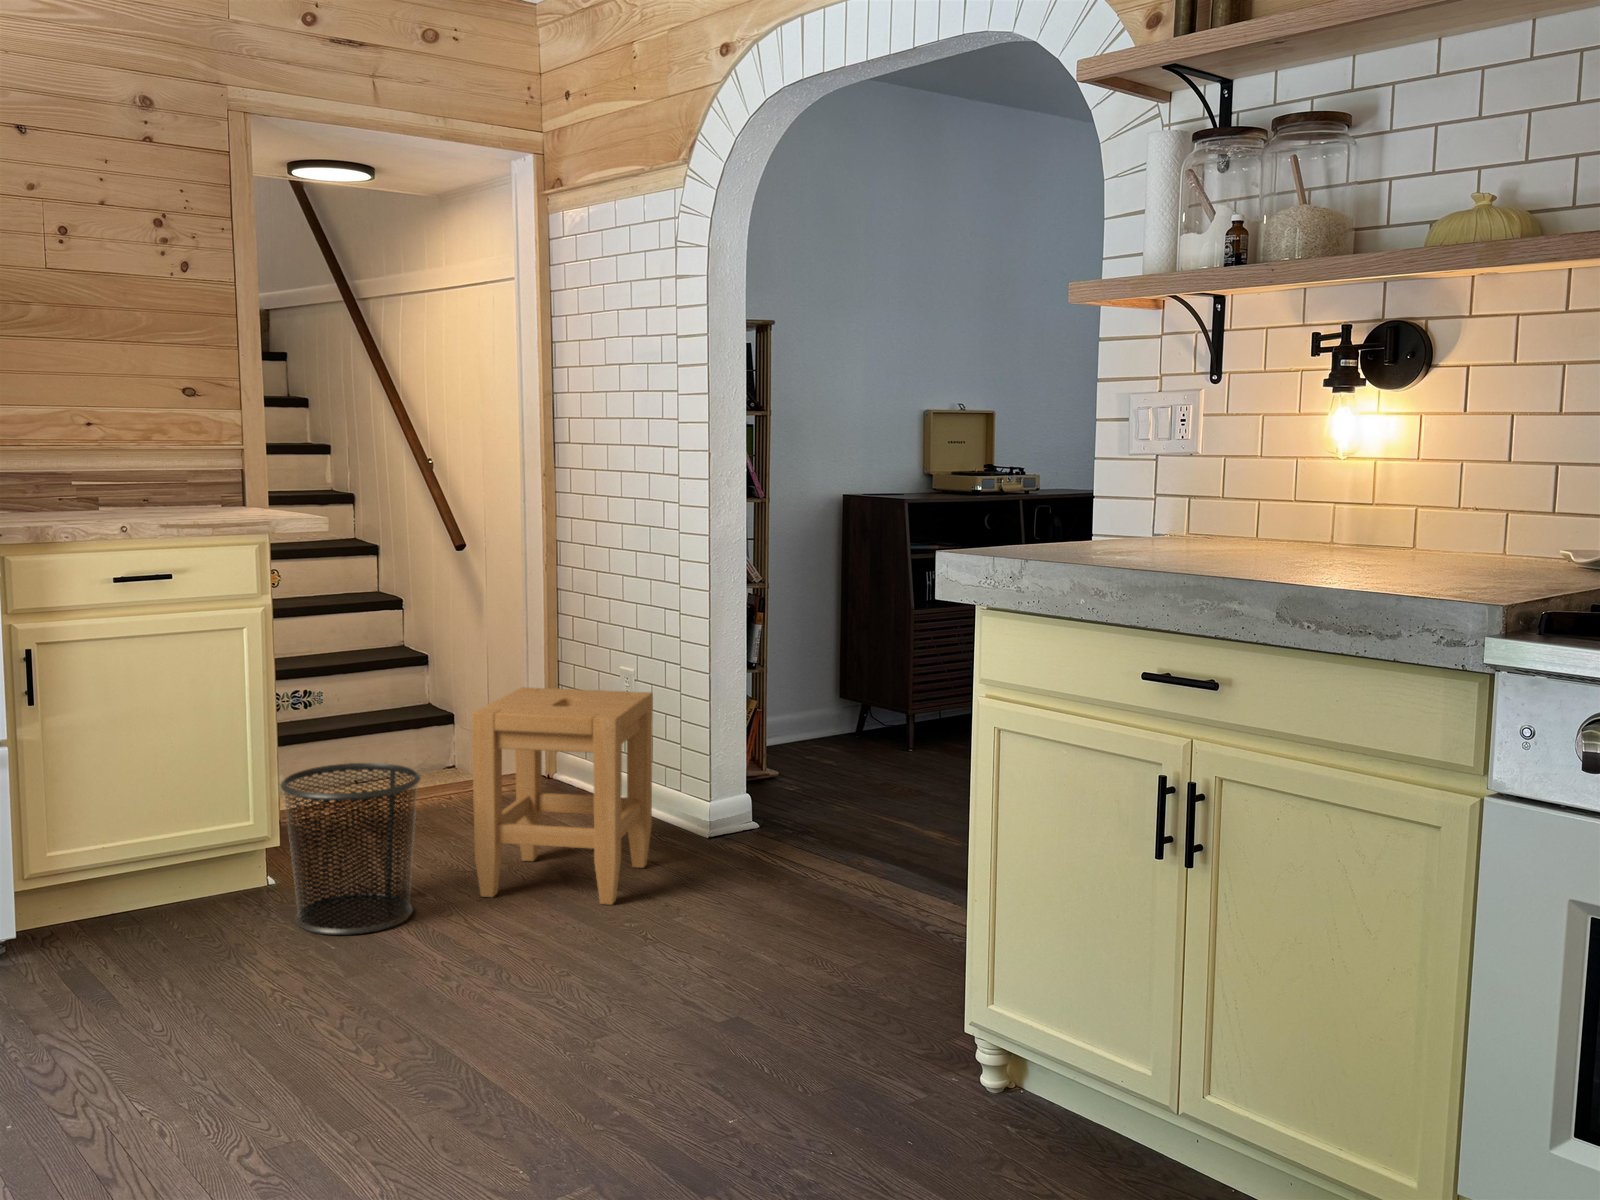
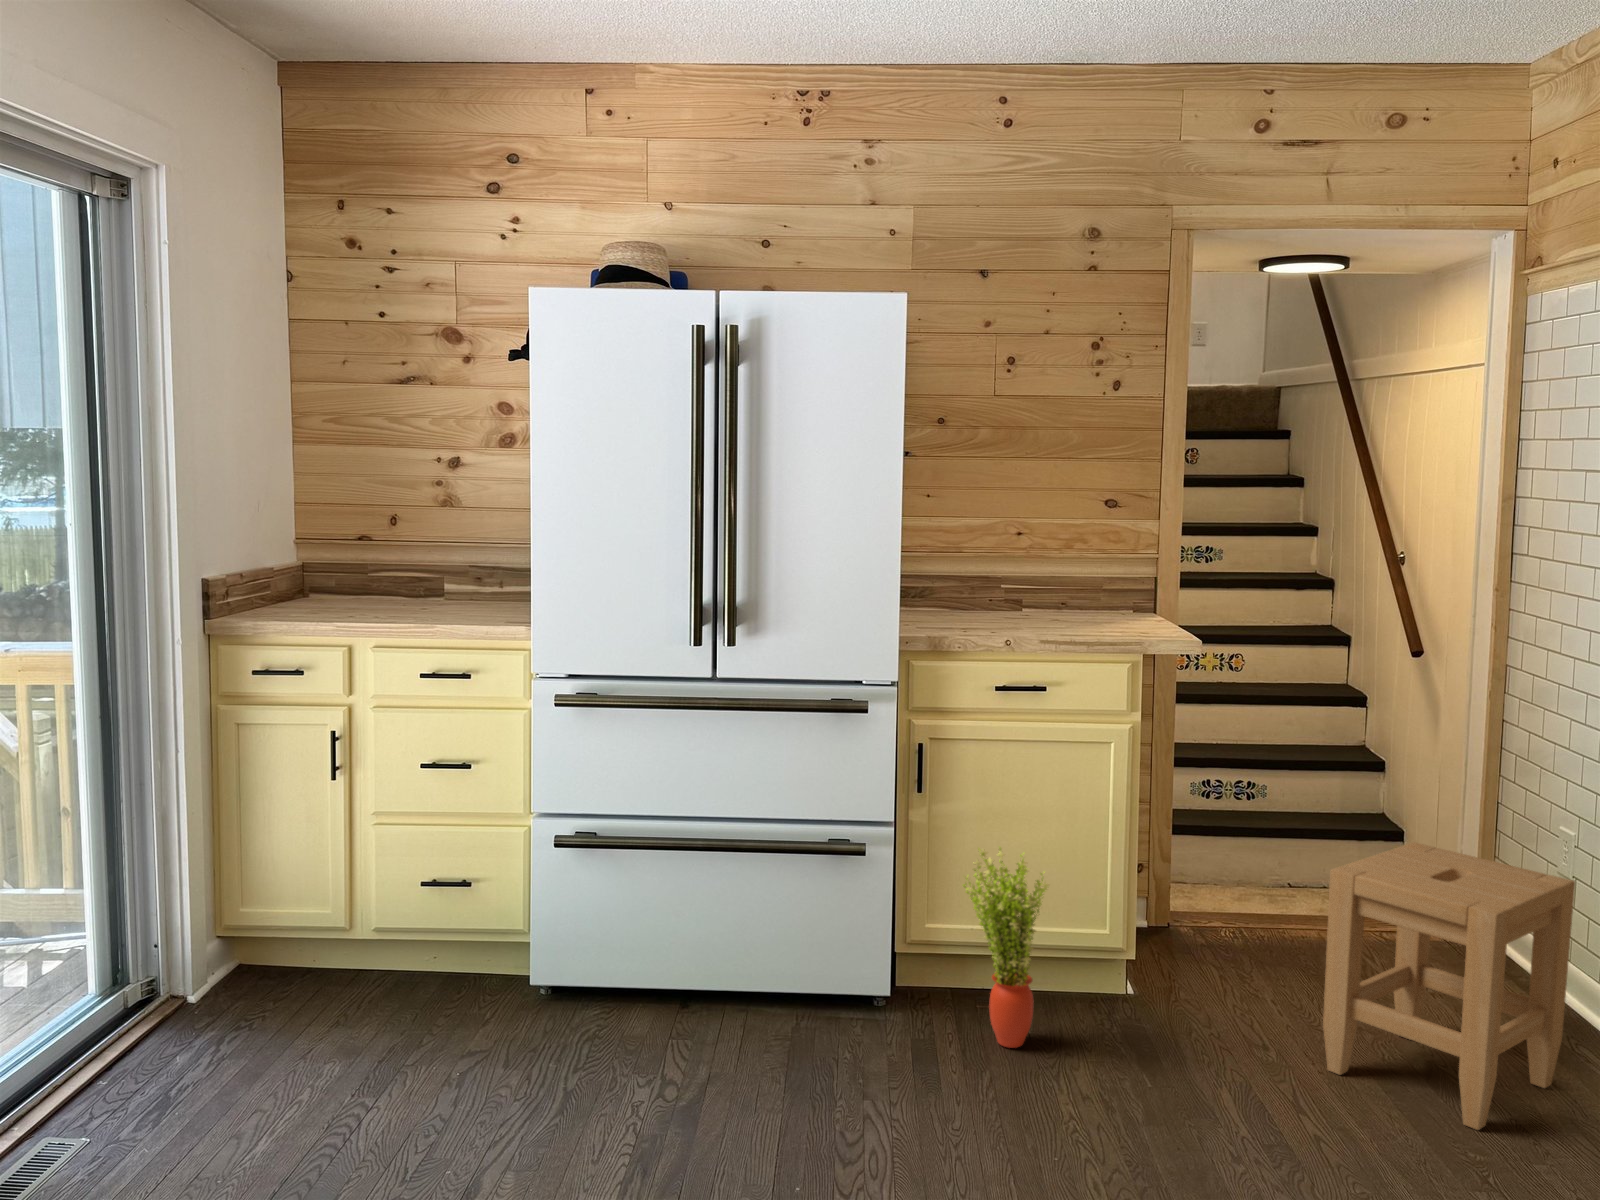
potted plant: none [110,743,213,954] -> present [963,848,1049,1048]
waste bin: present [281,763,420,935] -> none [1120,892,1264,1081]

